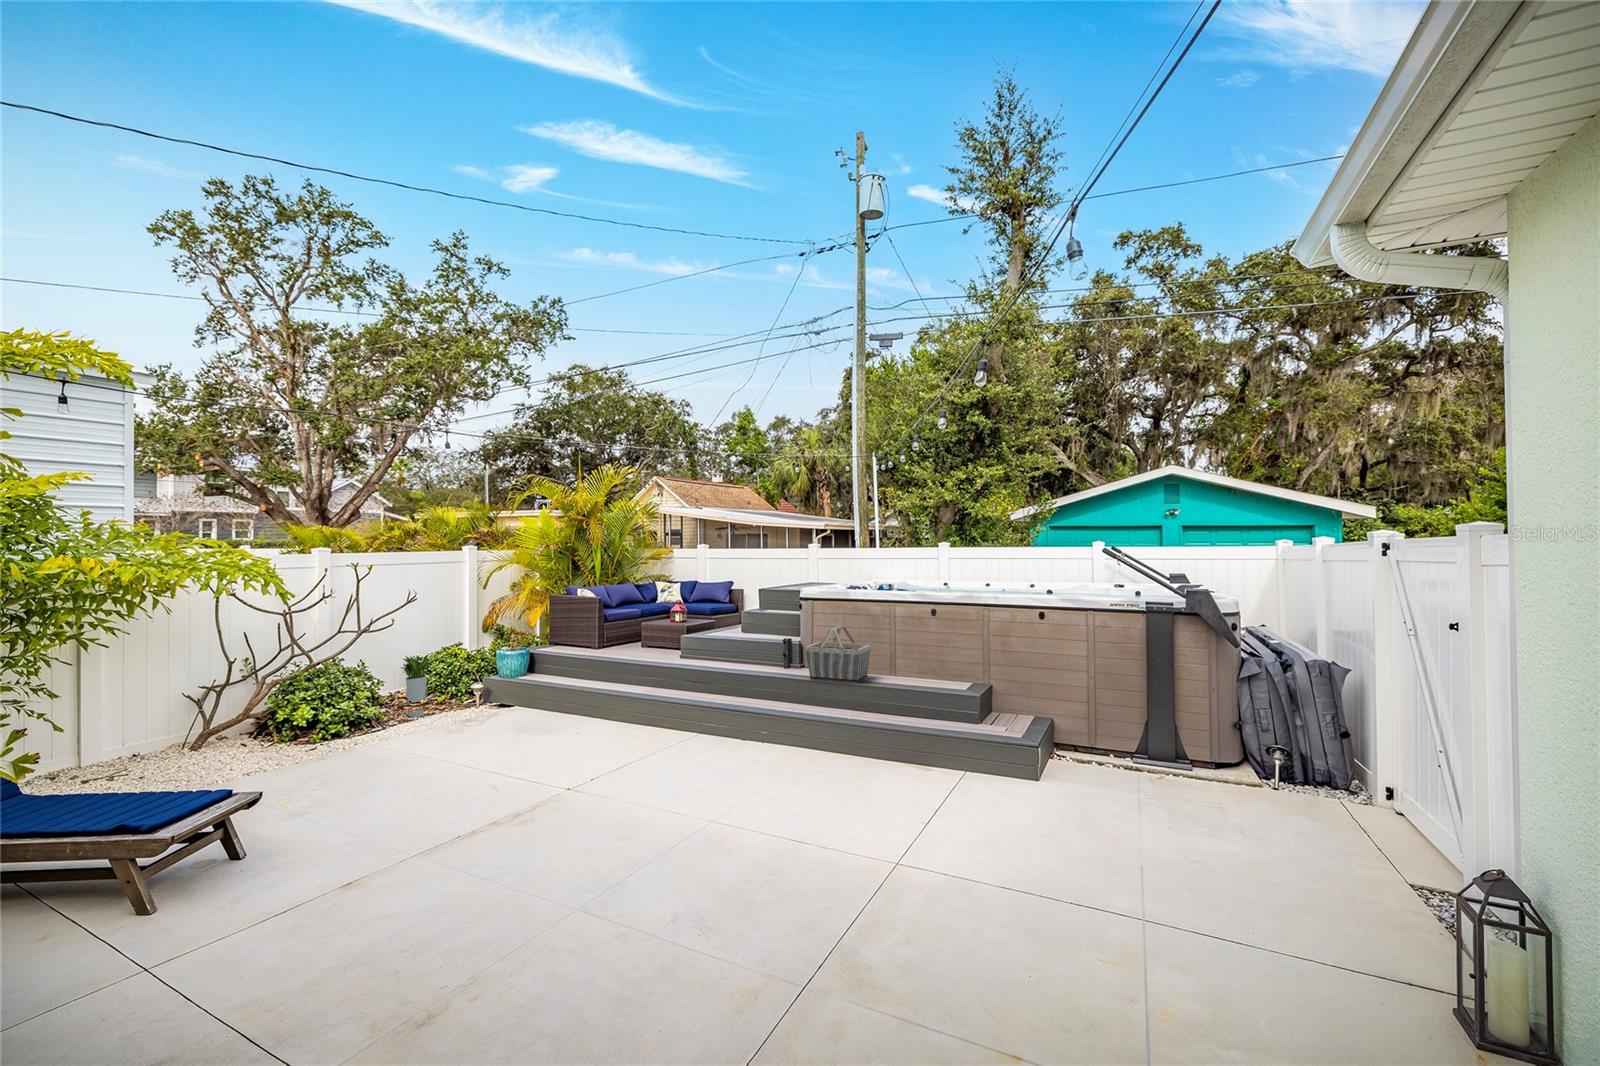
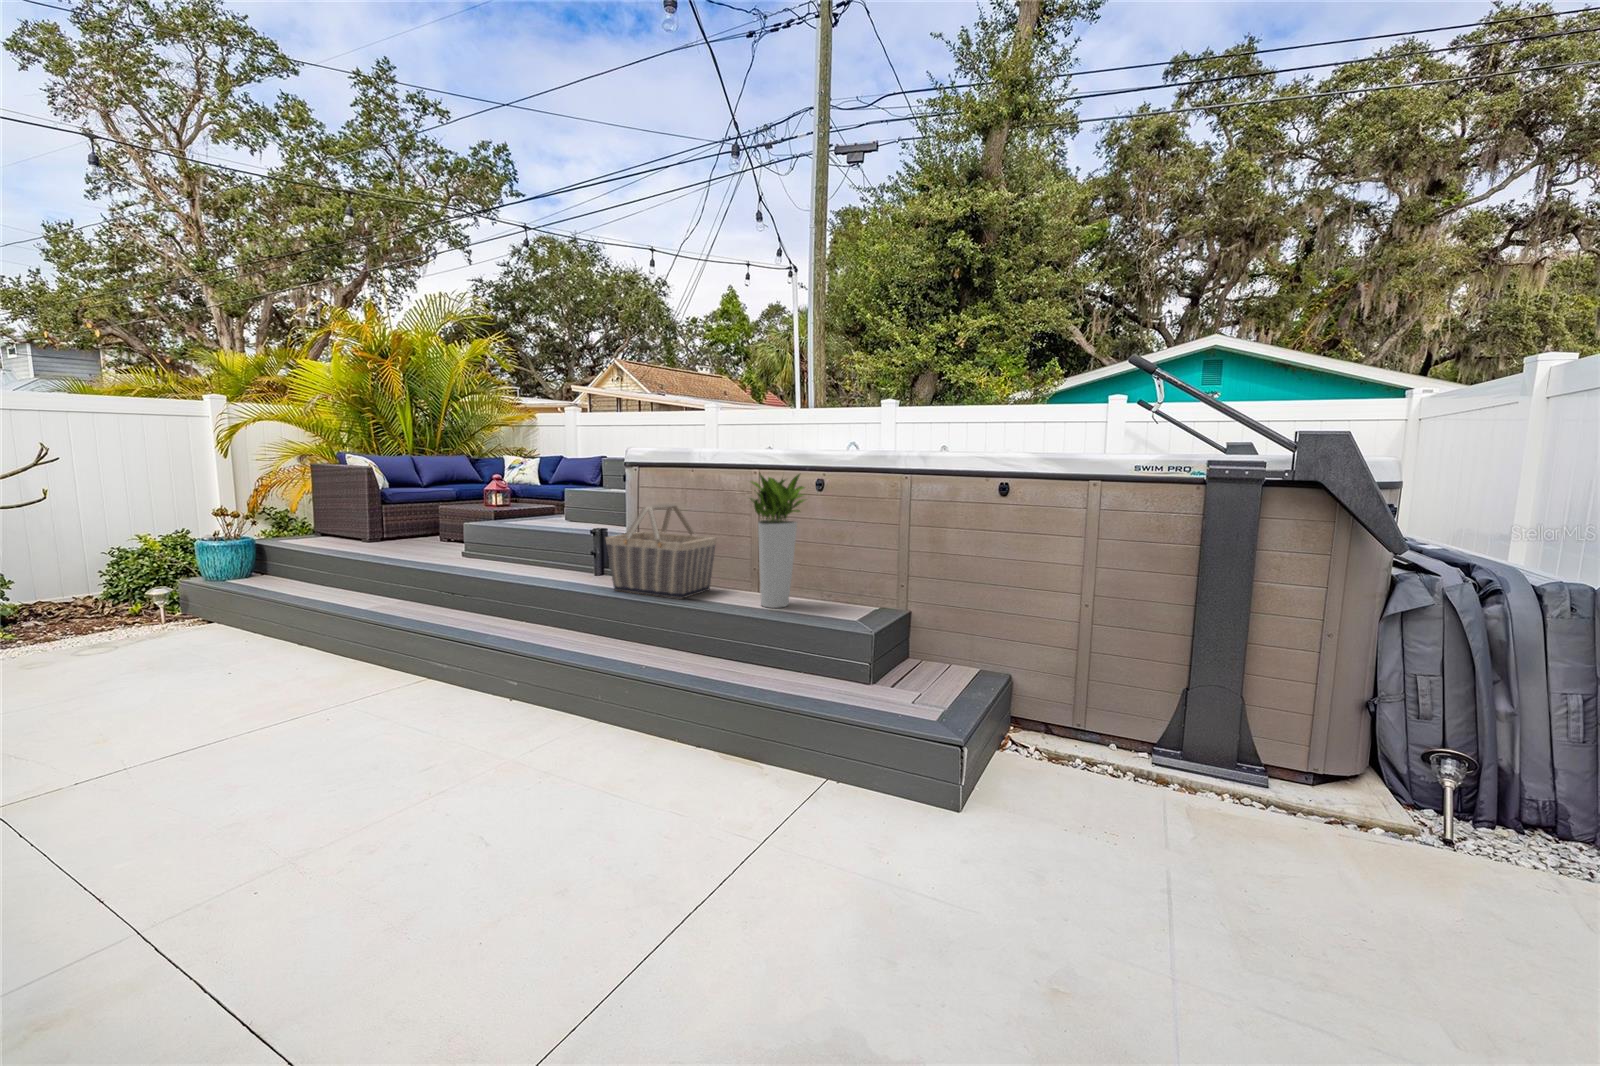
planter: present [403,655,432,717] -> present [750,474,804,608]

